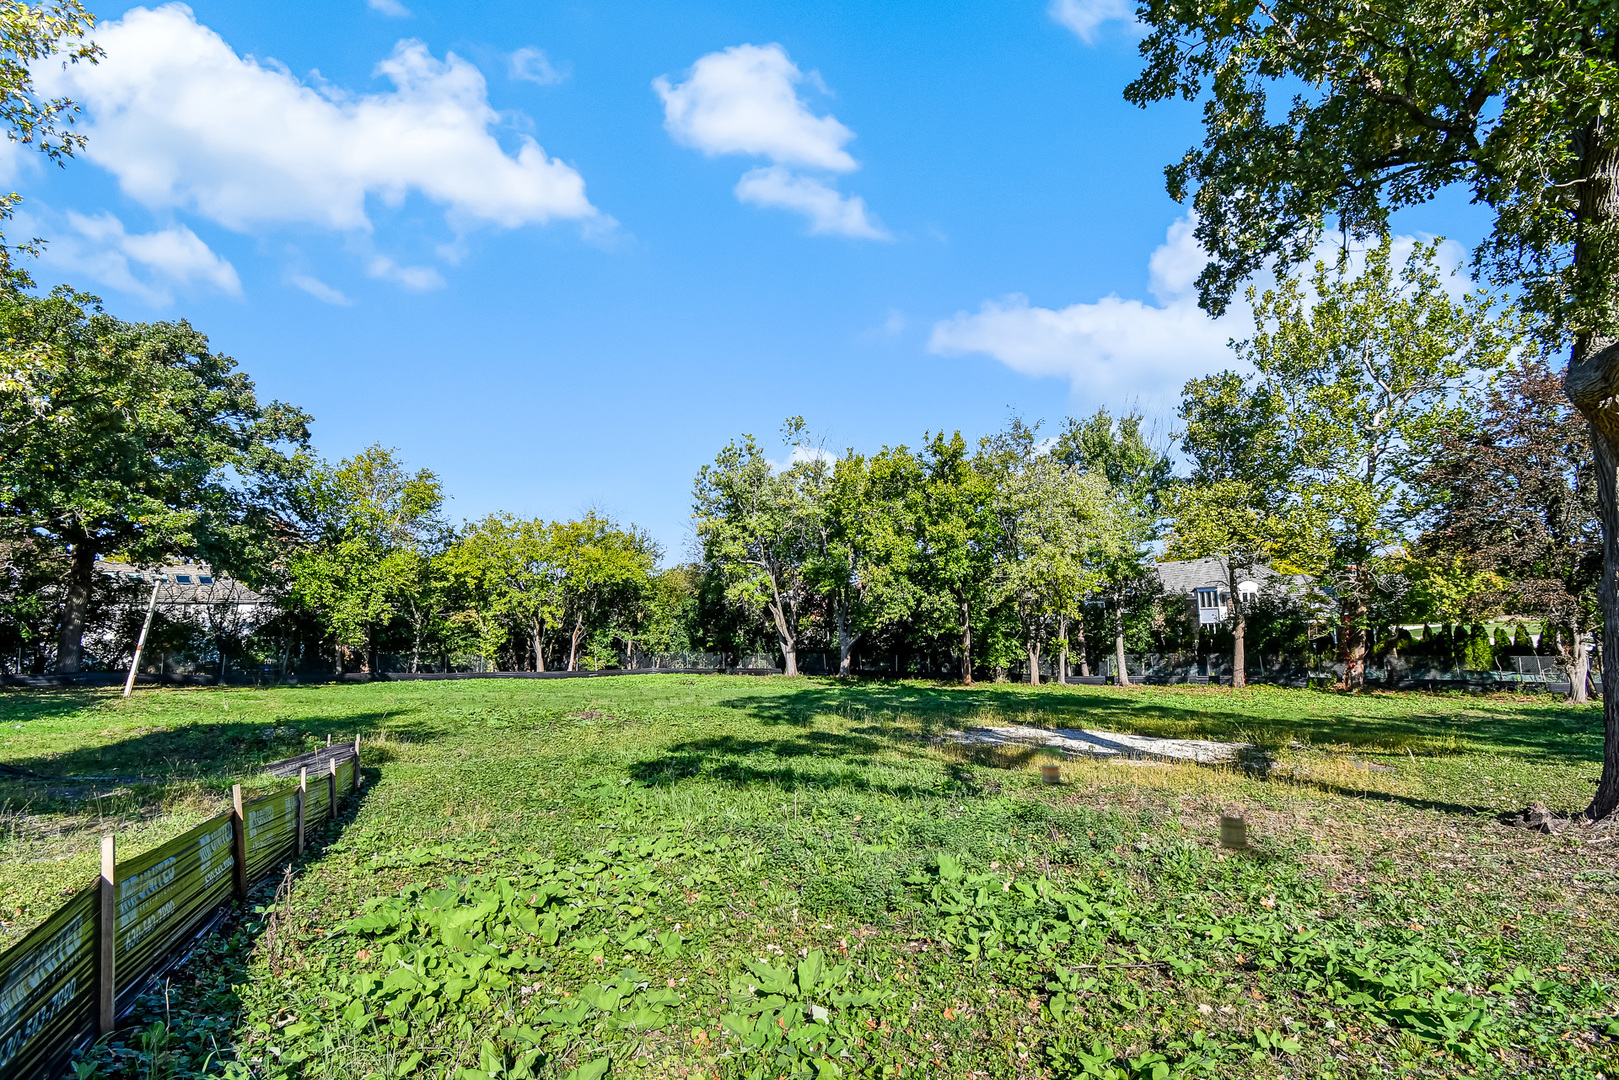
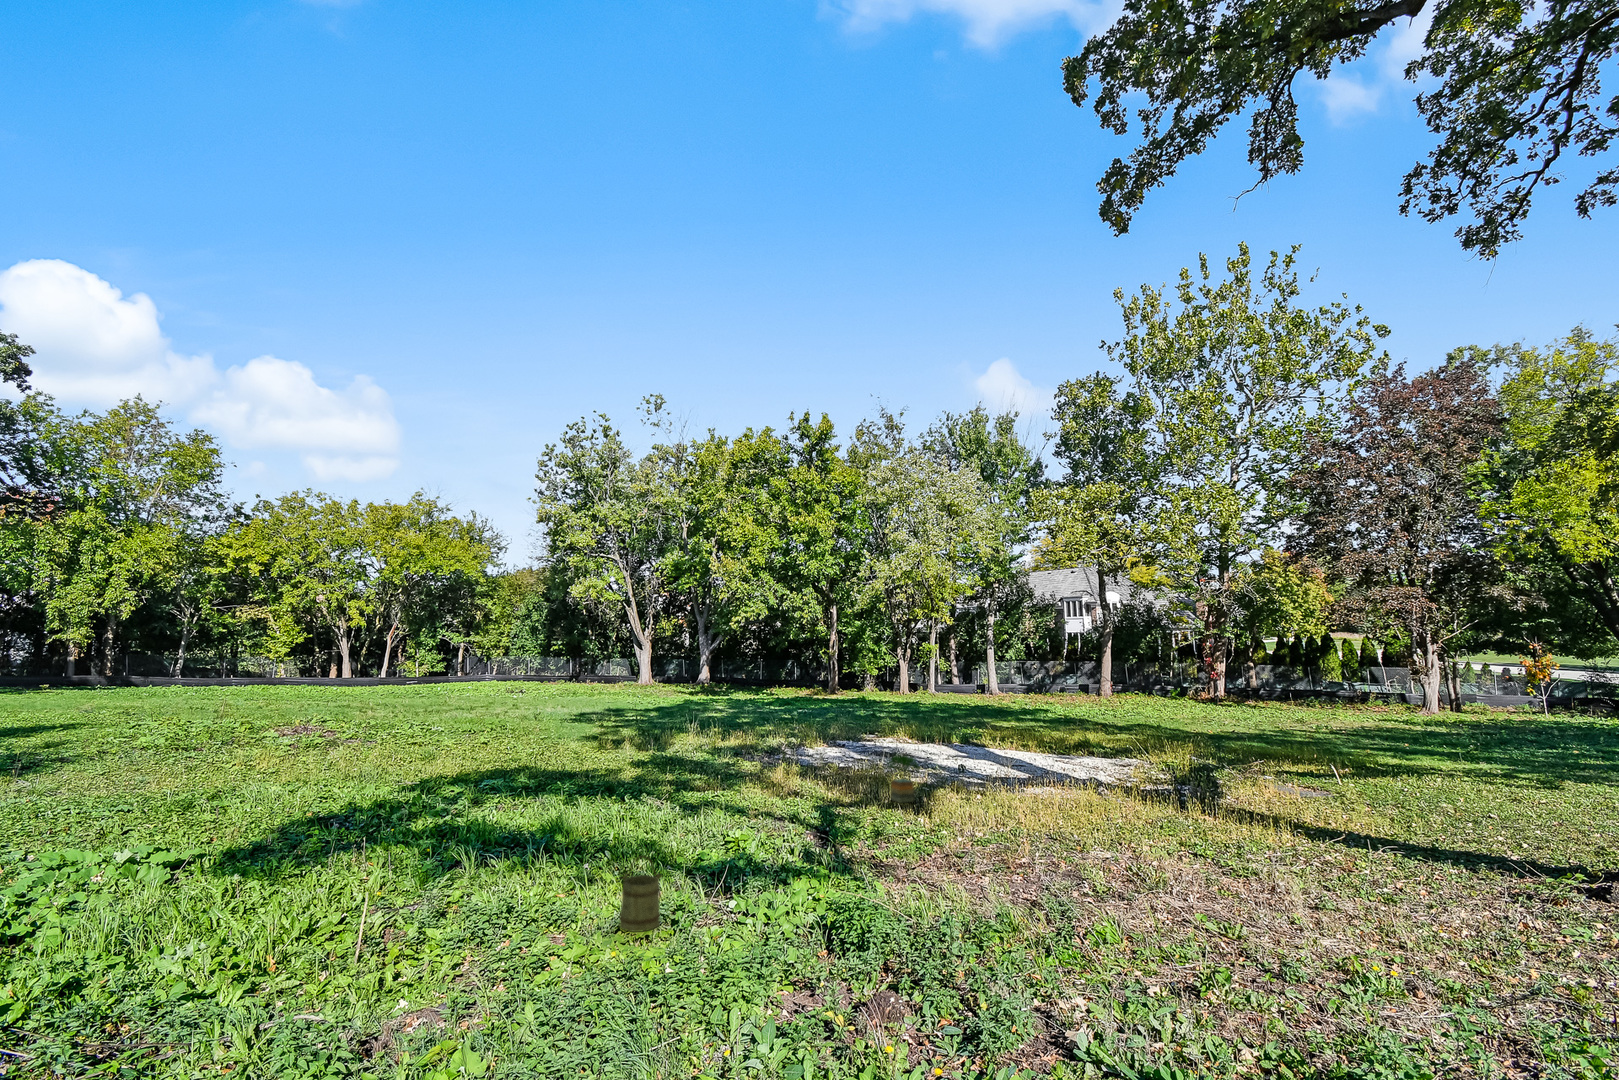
bucket: present [1220,808,1248,849] -> present [620,856,662,932]

